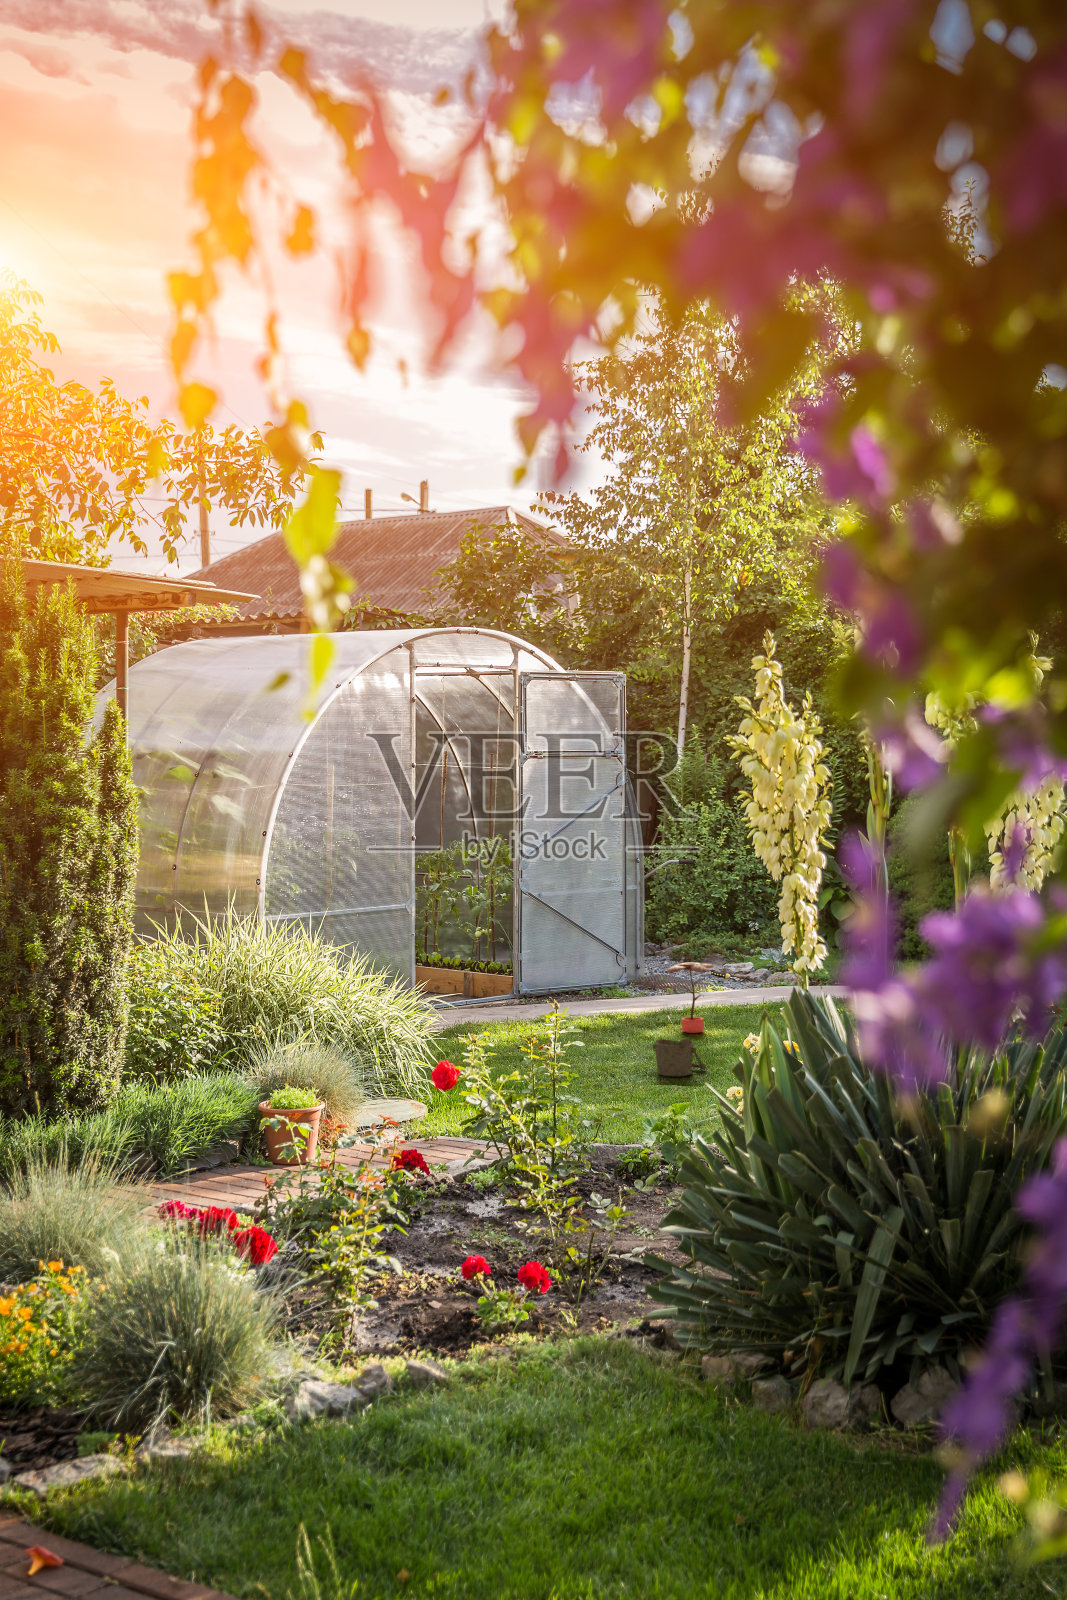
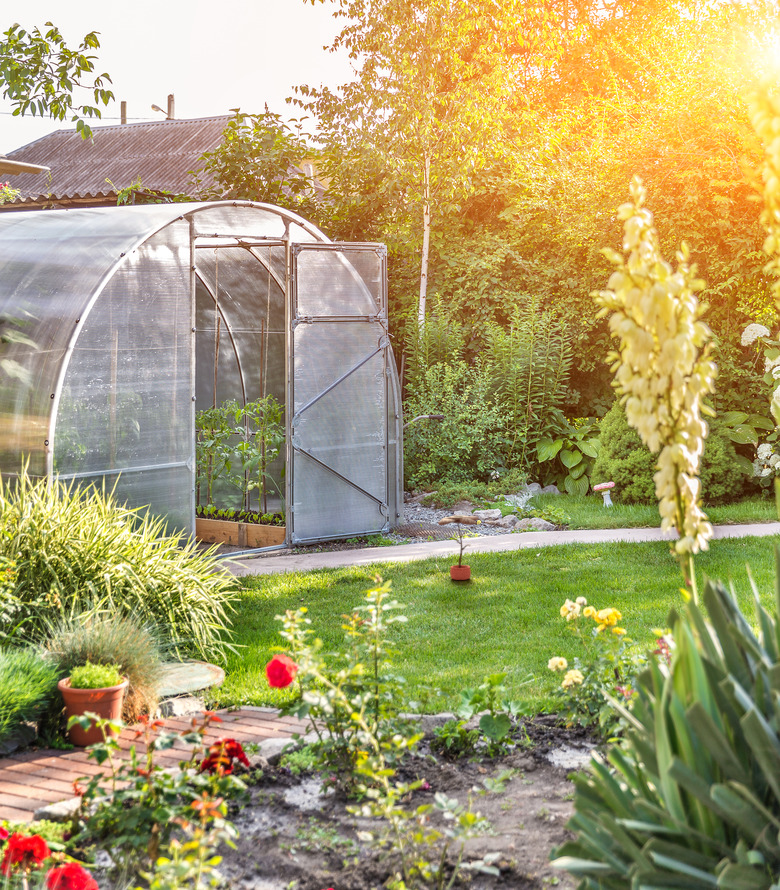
bucket: present [653,1039,706,1077] -> none [434,591,483,627]

